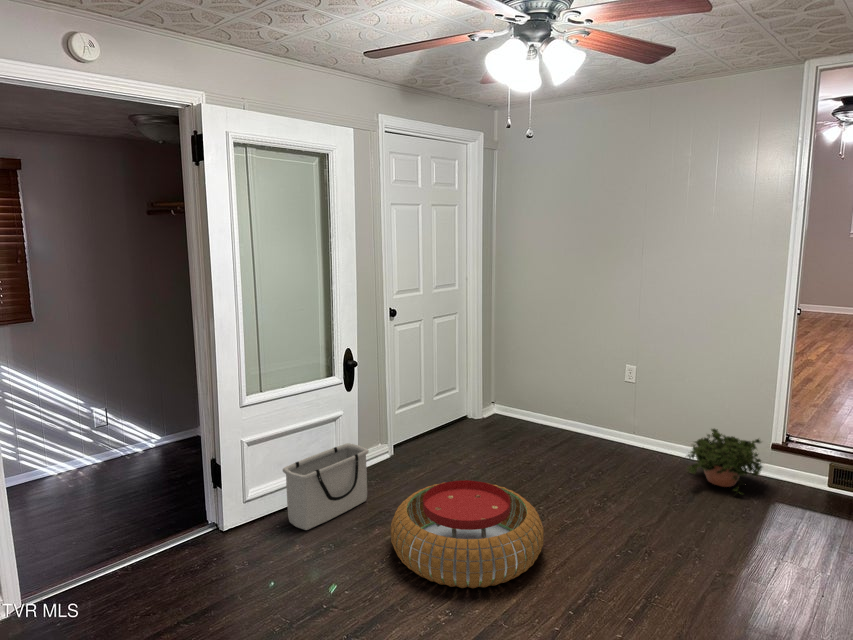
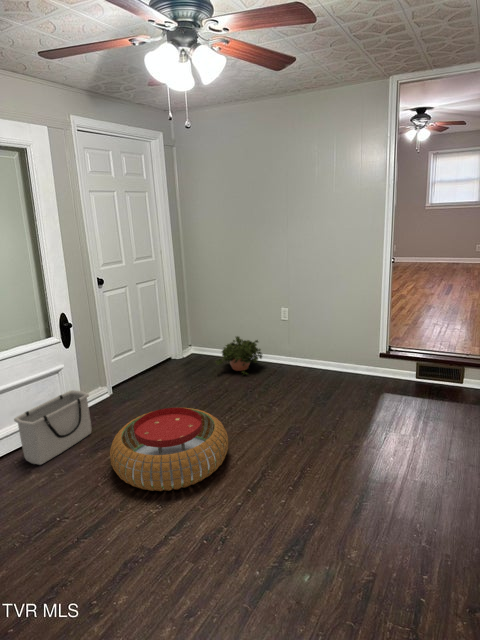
potted plant: present [687,429,762,493] -> present [216,336,262,374]

